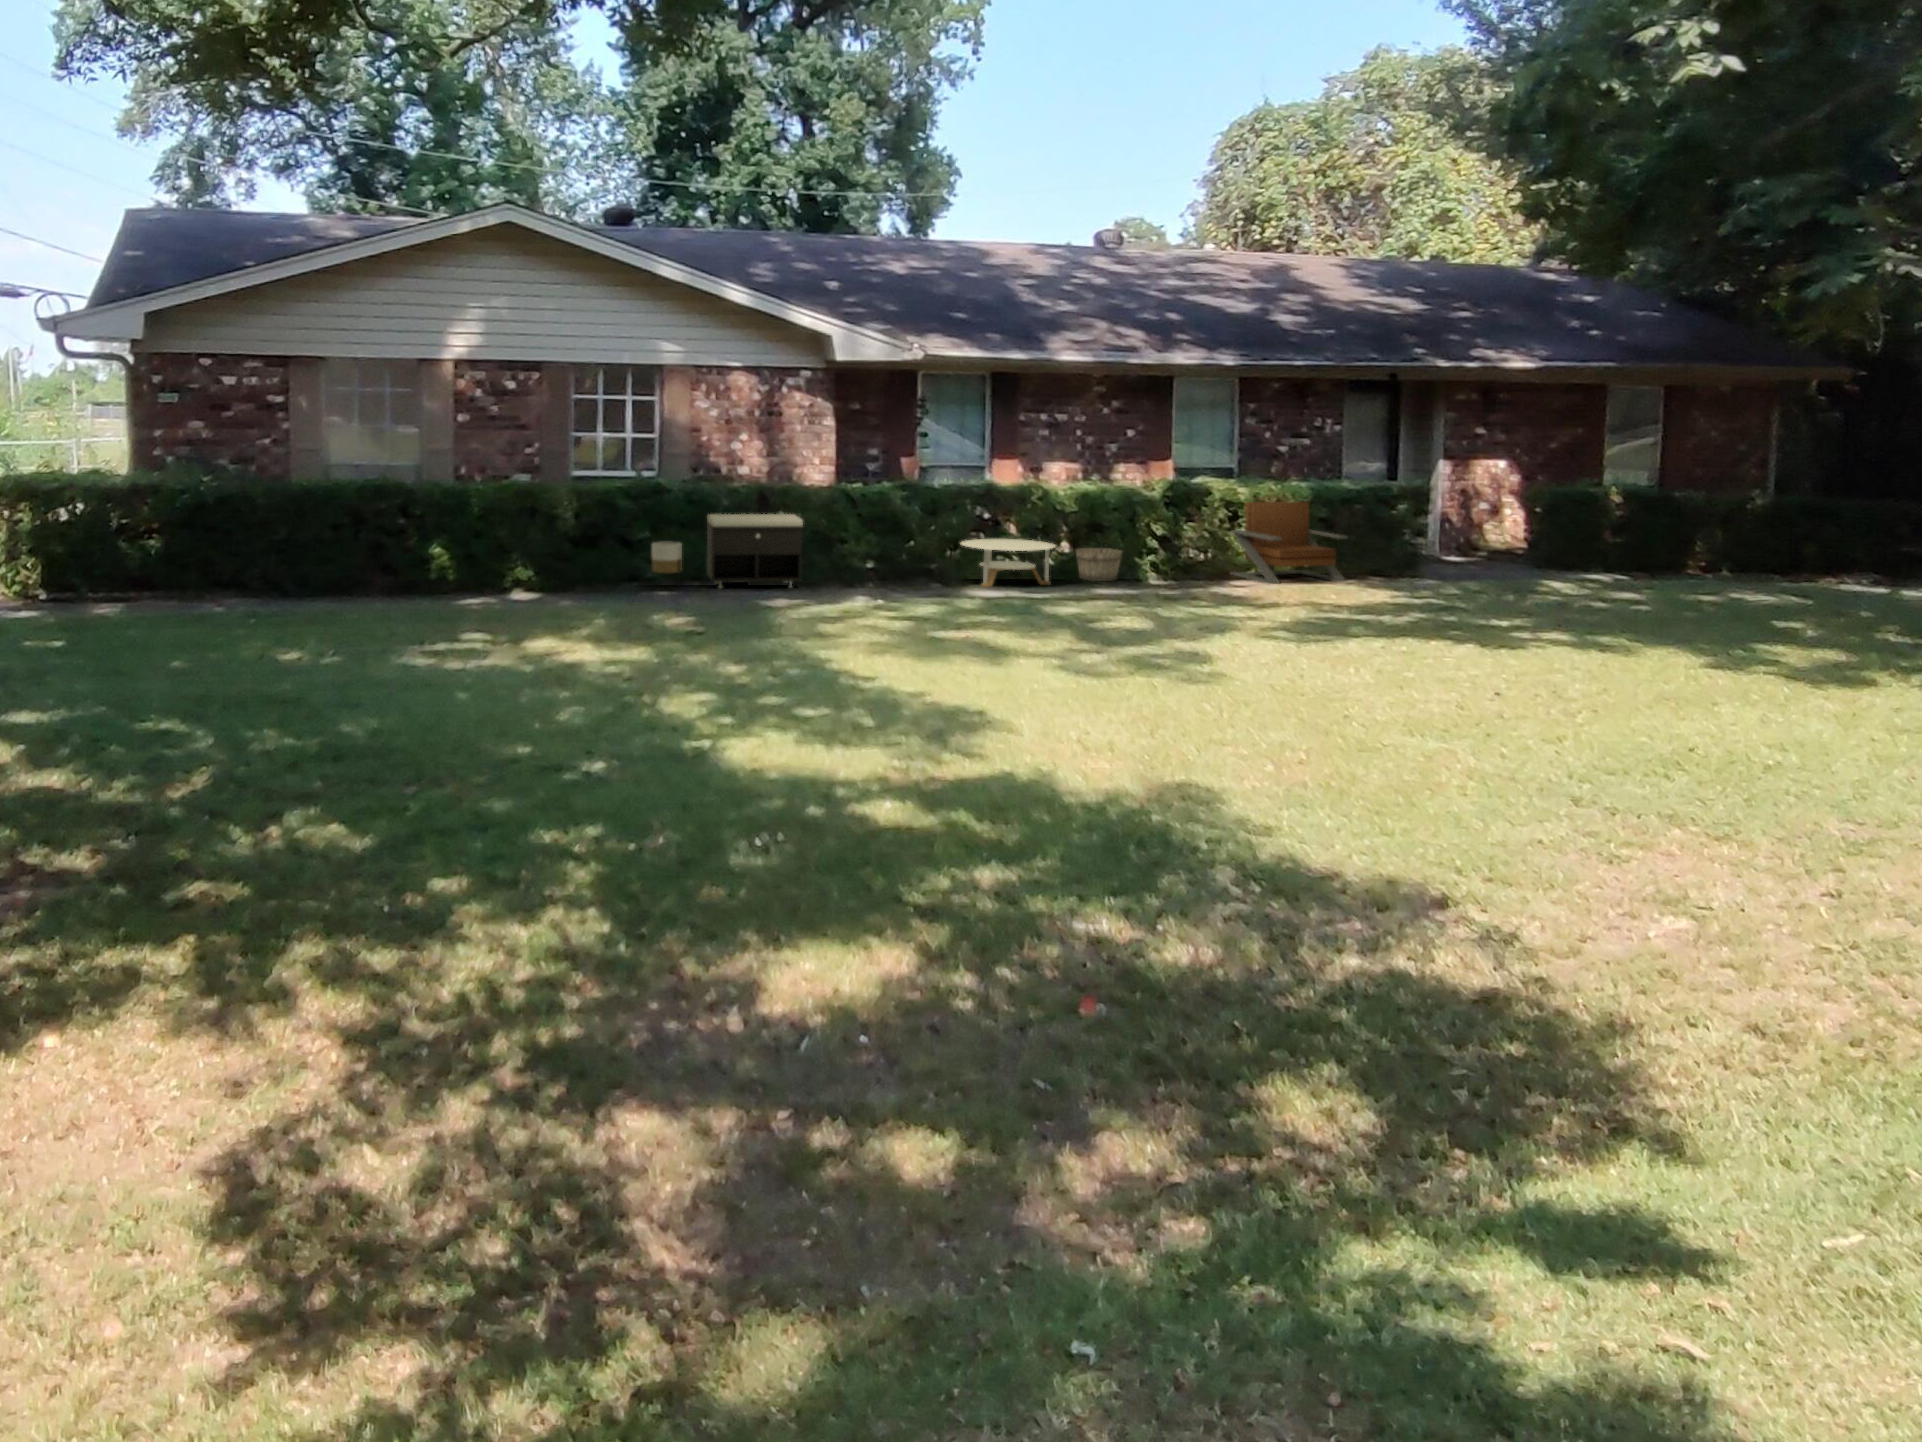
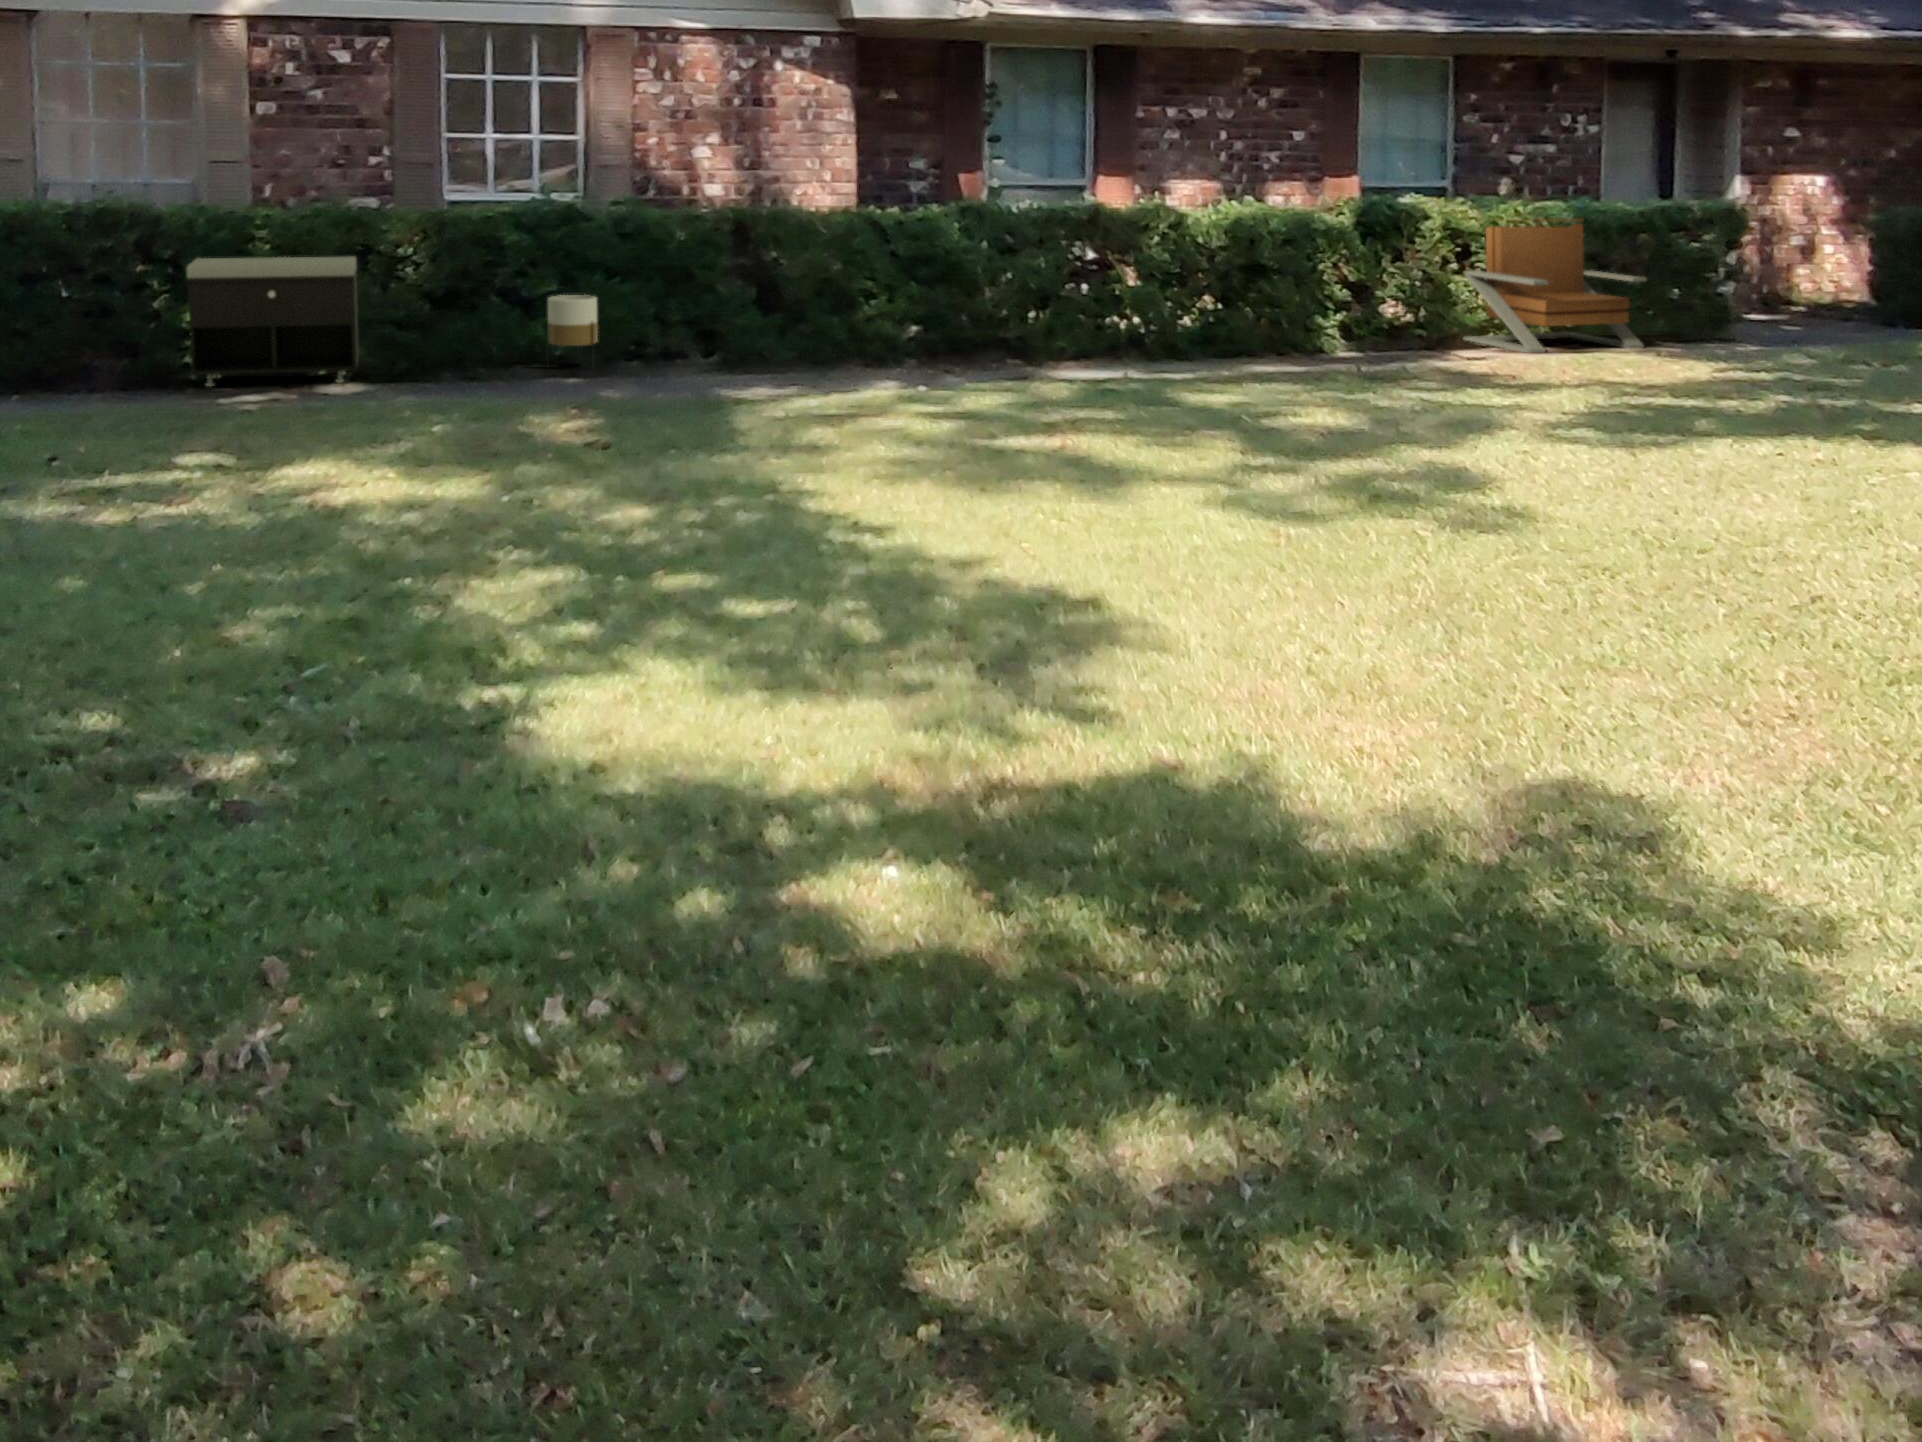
storage bench: present [707,514,803,588] -> present [187,257,359,386]
round table: present [960,539,1055,587] -> none [1046,287,1199,363]
wooden bucket: present [1076,544,1122,581] -> none [1227,287,1301,351]

